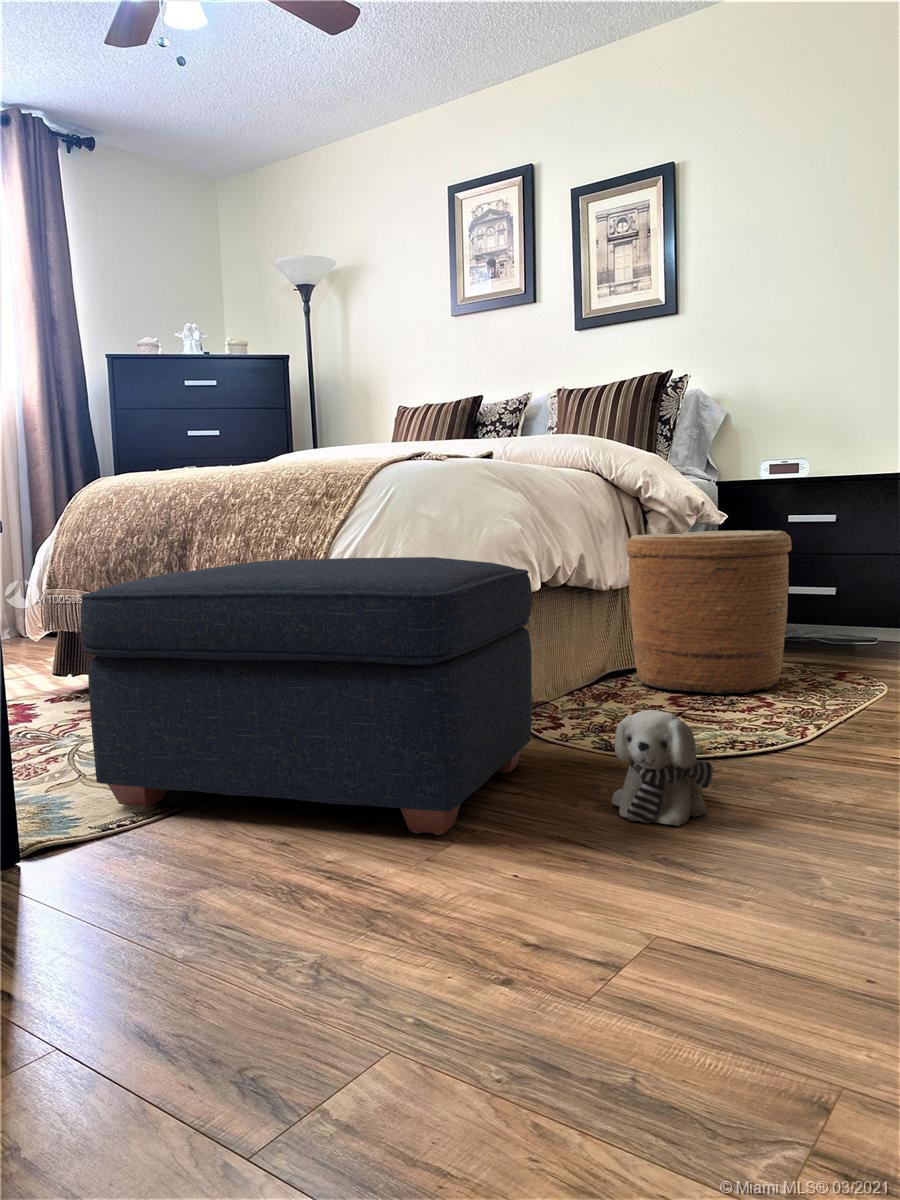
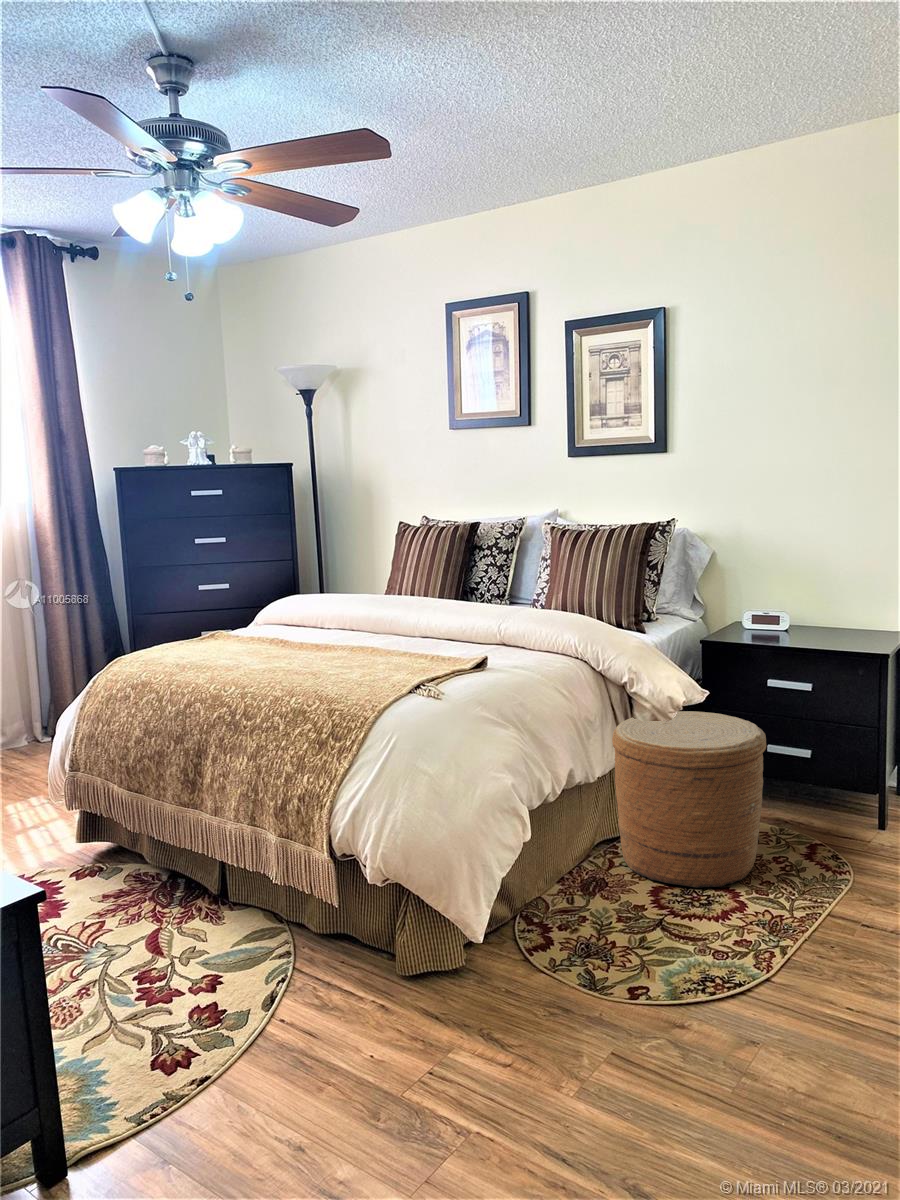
ottoman: present [80,557,532,835] -> none [115,816,520,1141]
plush toy: present [612,710,713,826] -> none [589,1020,677,1132]

